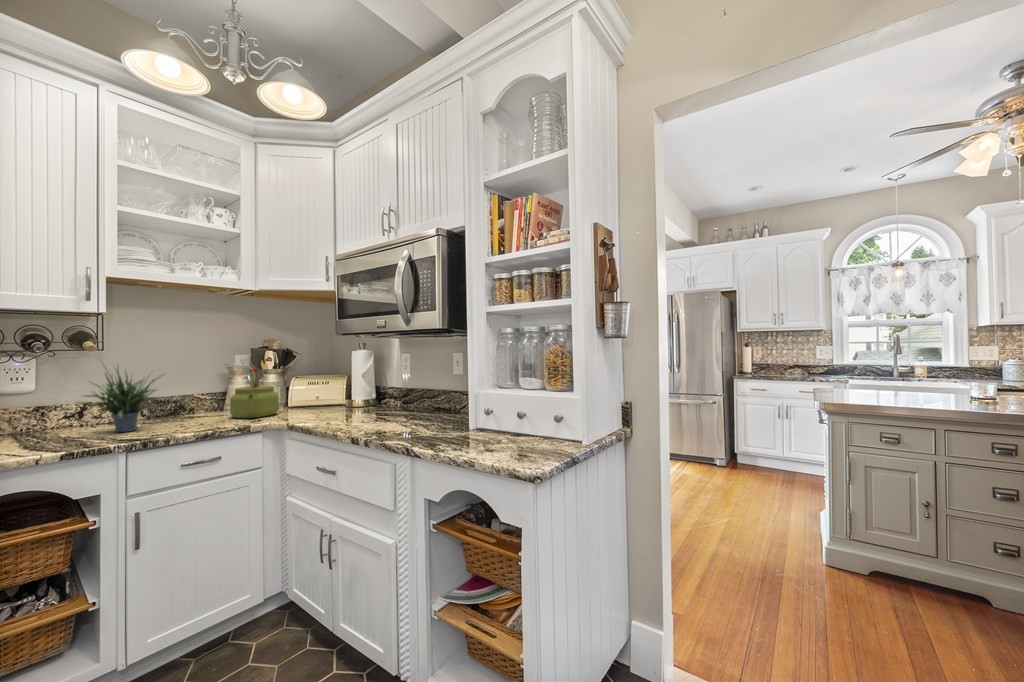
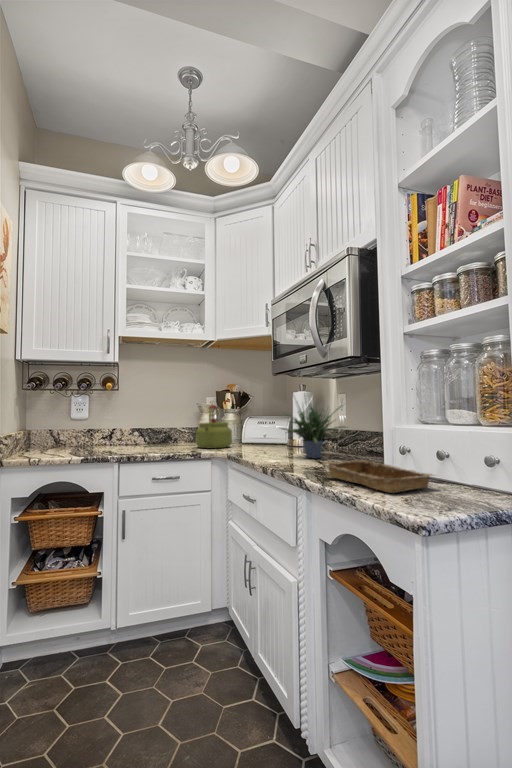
potted plant: present [79,363,159,432] -> present [281,402,347,458]
tray: none [427,423,526,452] -> present [326,460,433,493]

